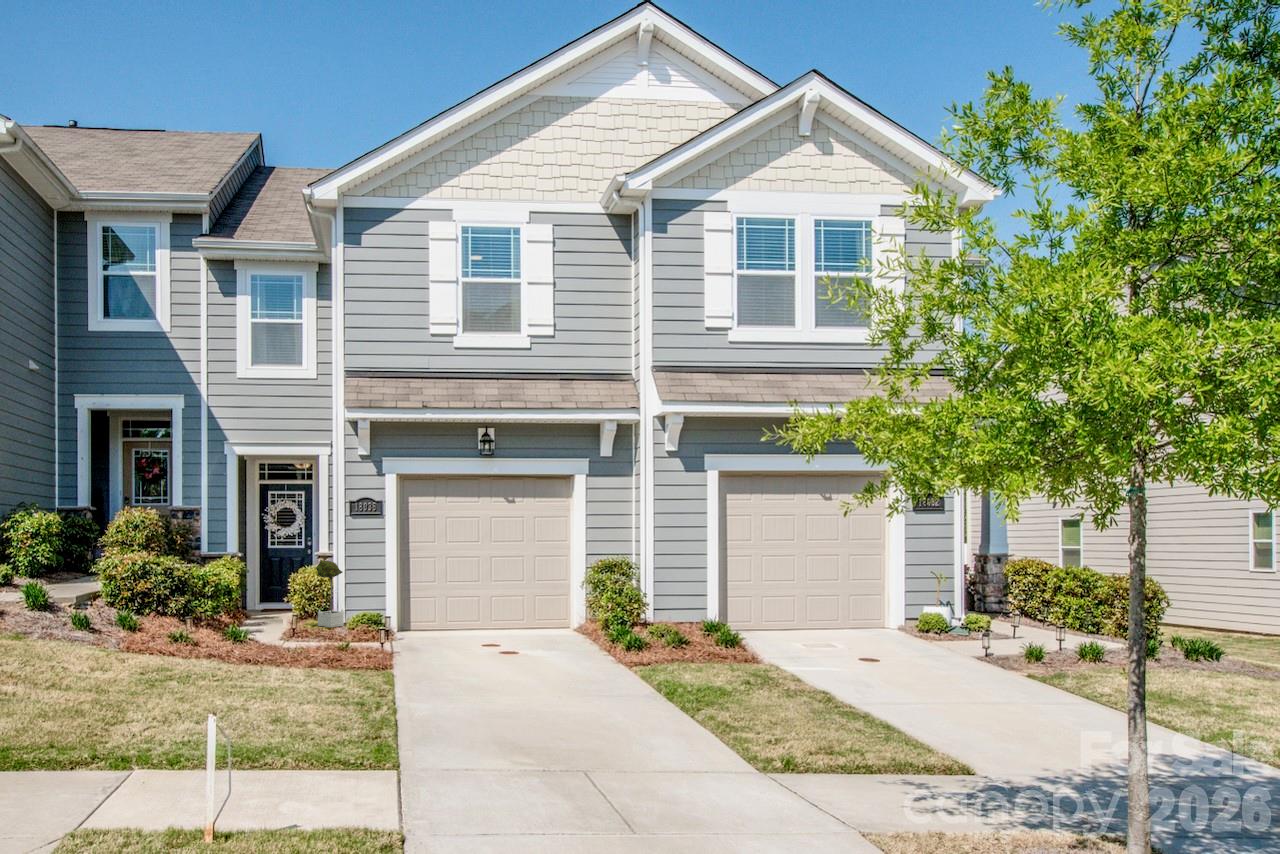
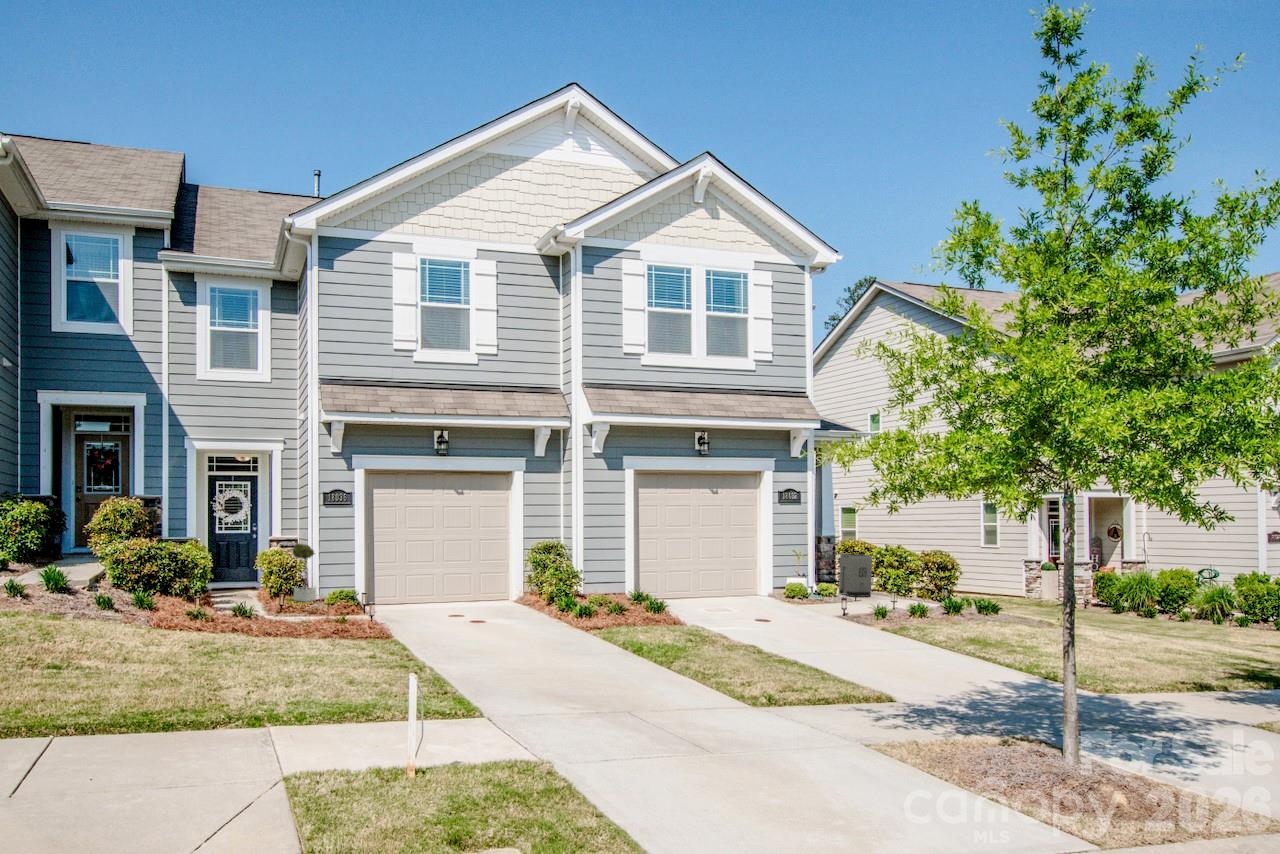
trash can: none [1011,578,1054,634] -> present [839,553,872,597]

